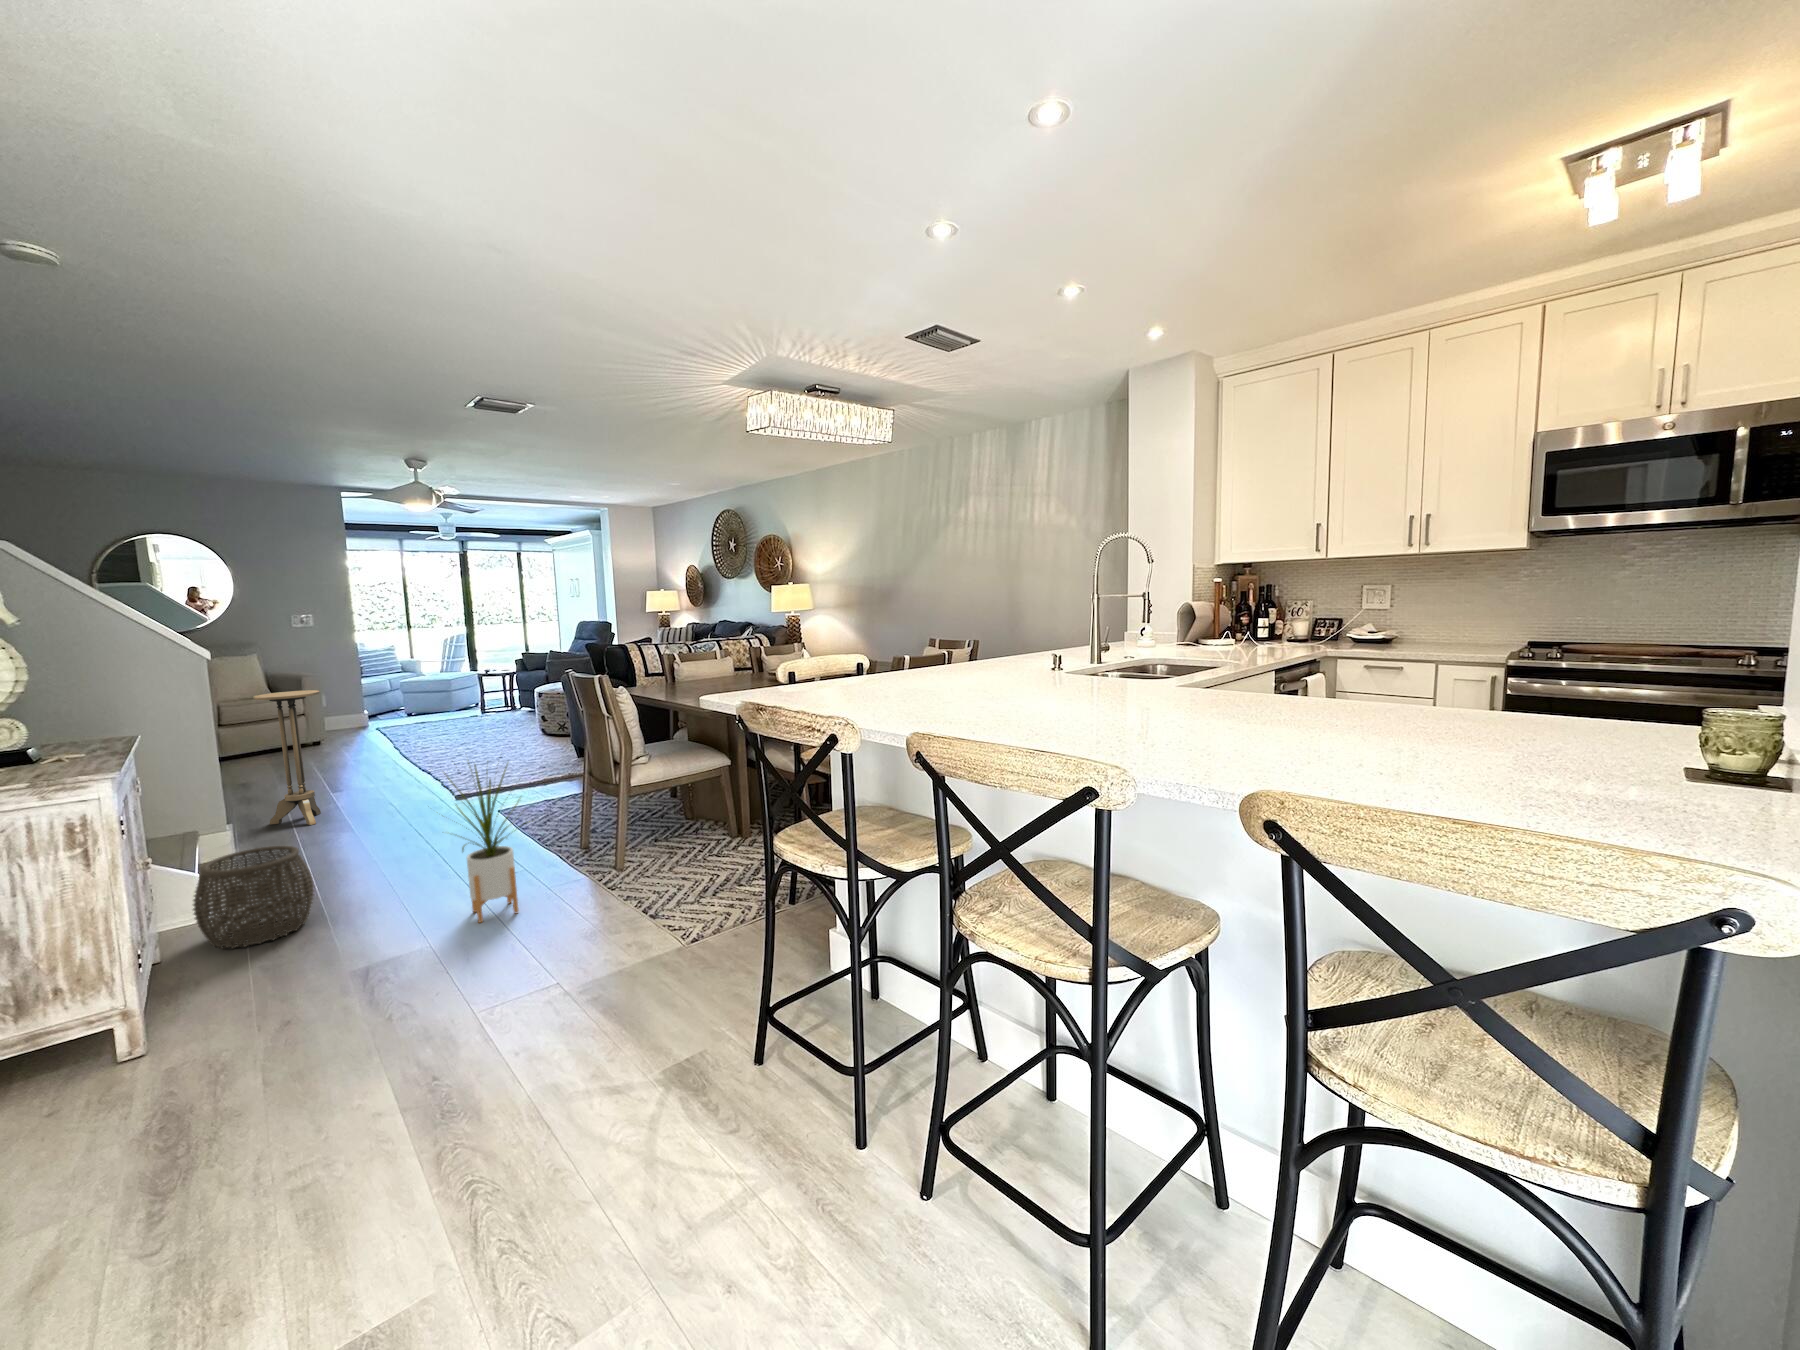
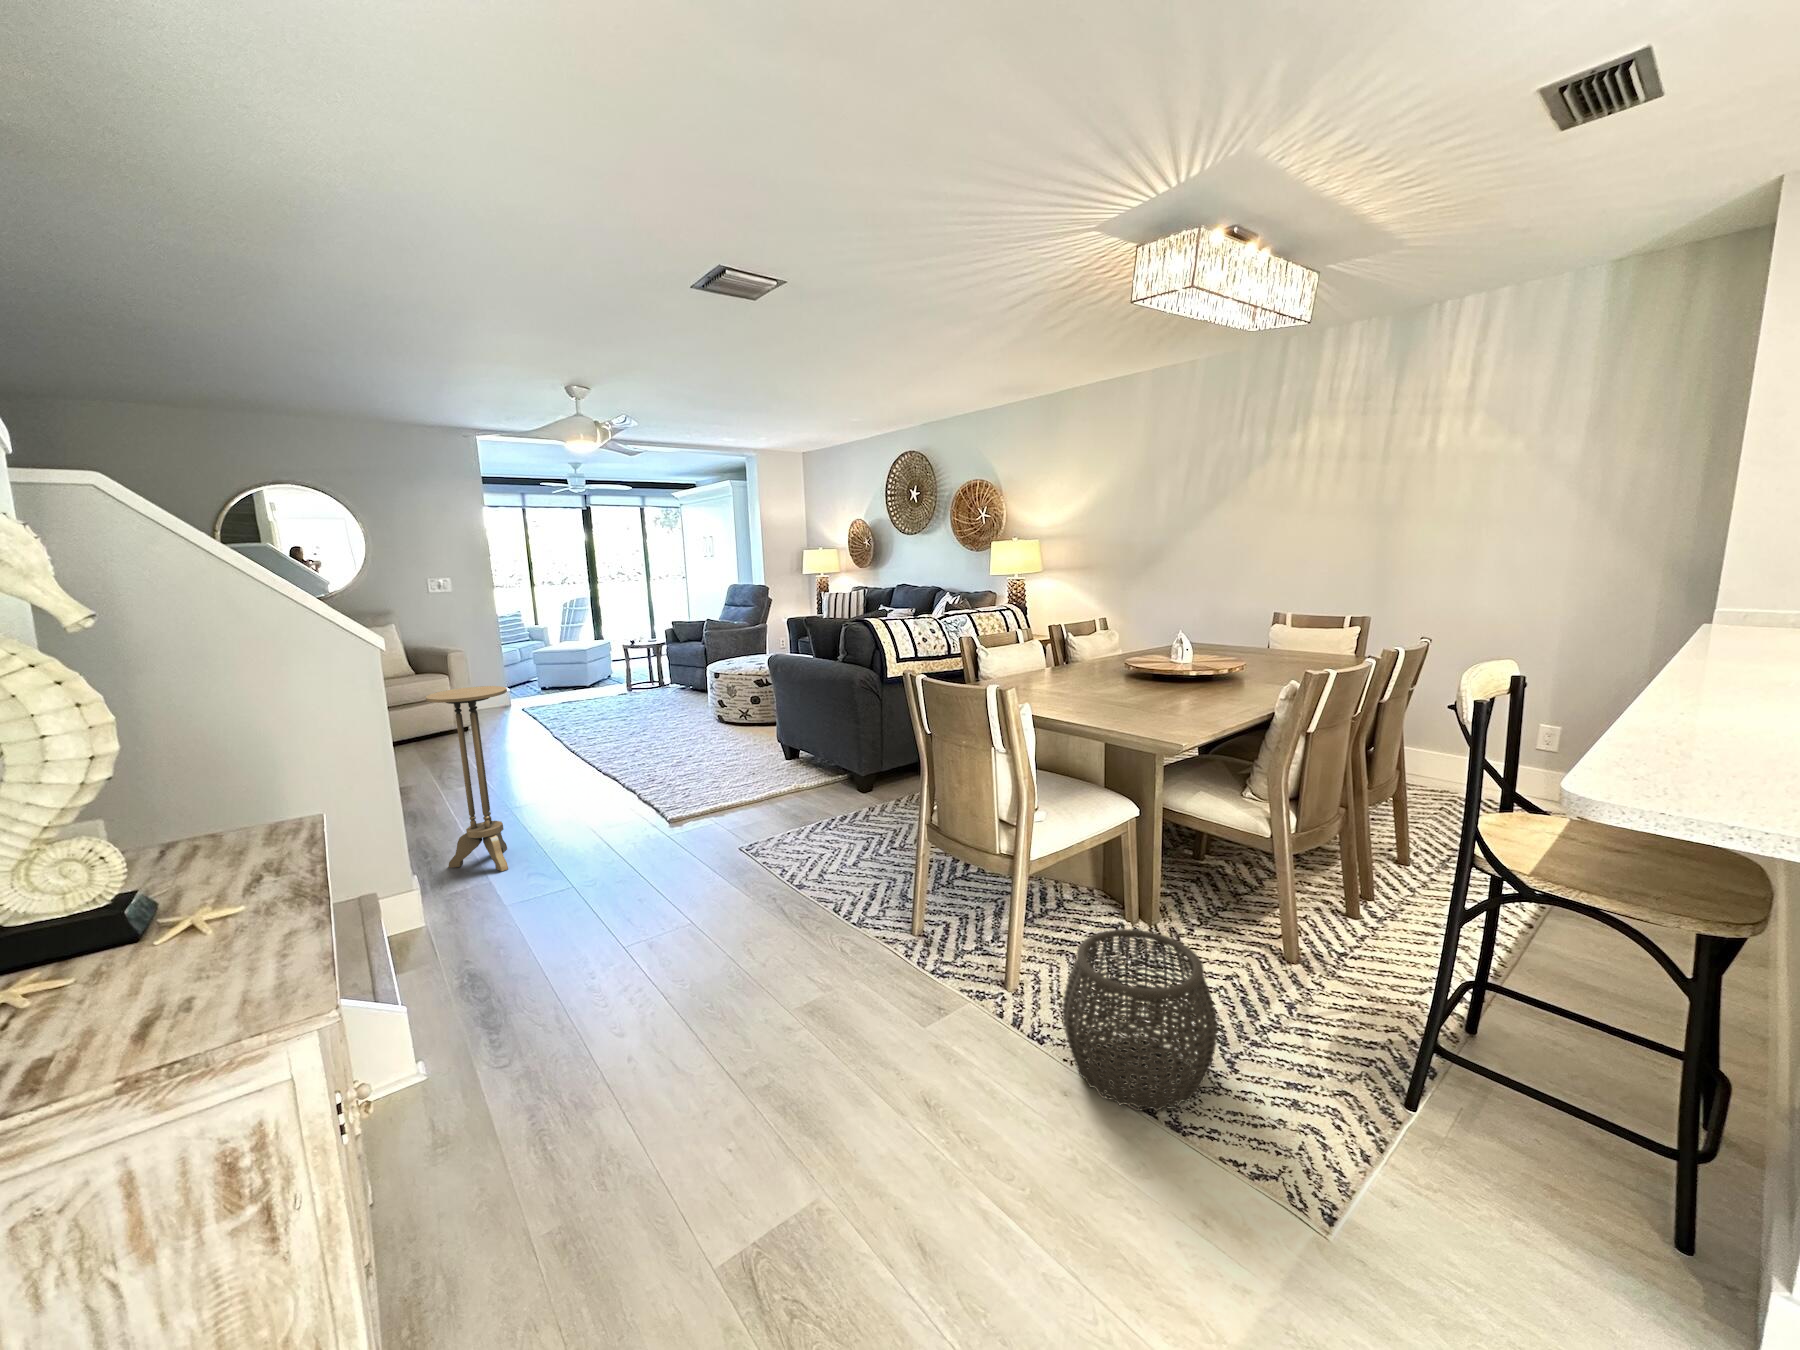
house plant: present [444,763,530,923] -> none [799,830,956,1132]
woven basket: present [193,846,314,949] -> present [1062,929,1218,1111]

